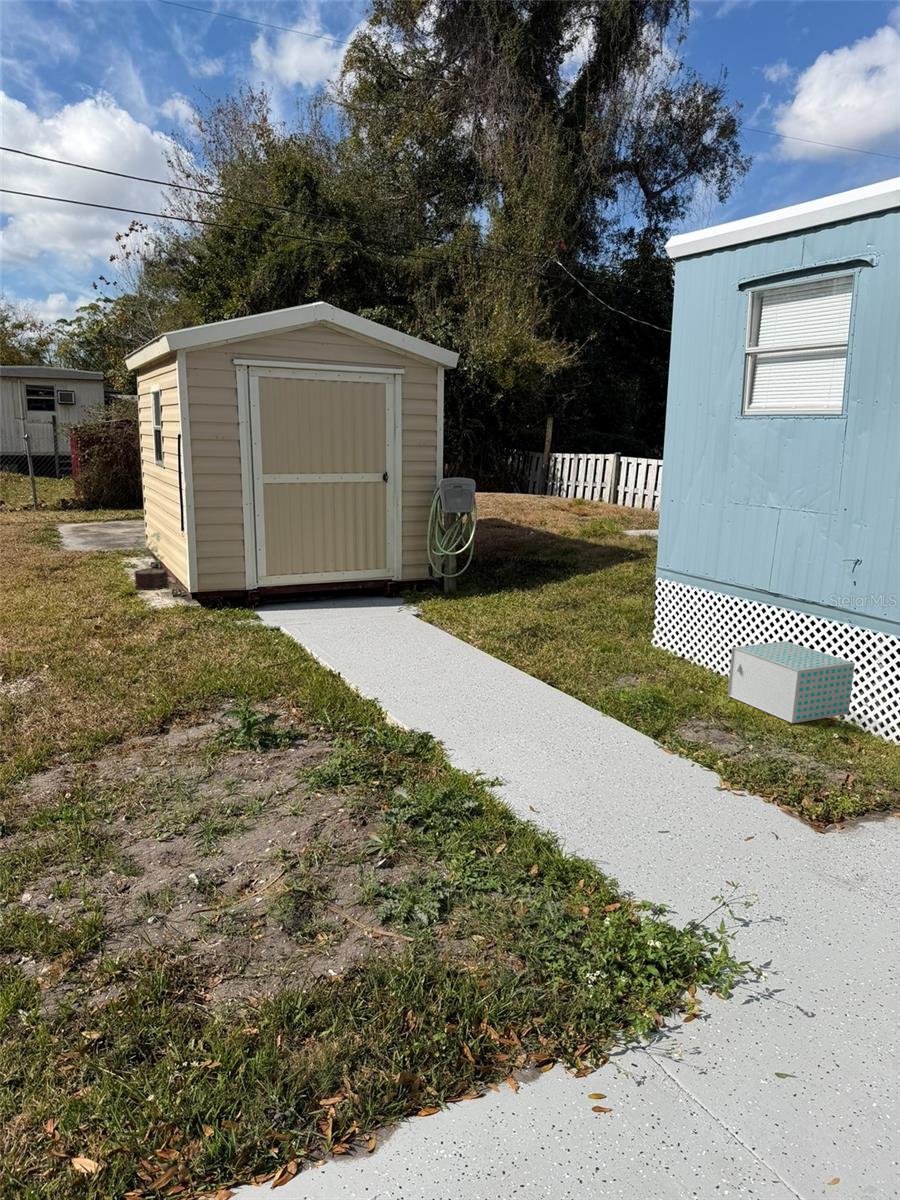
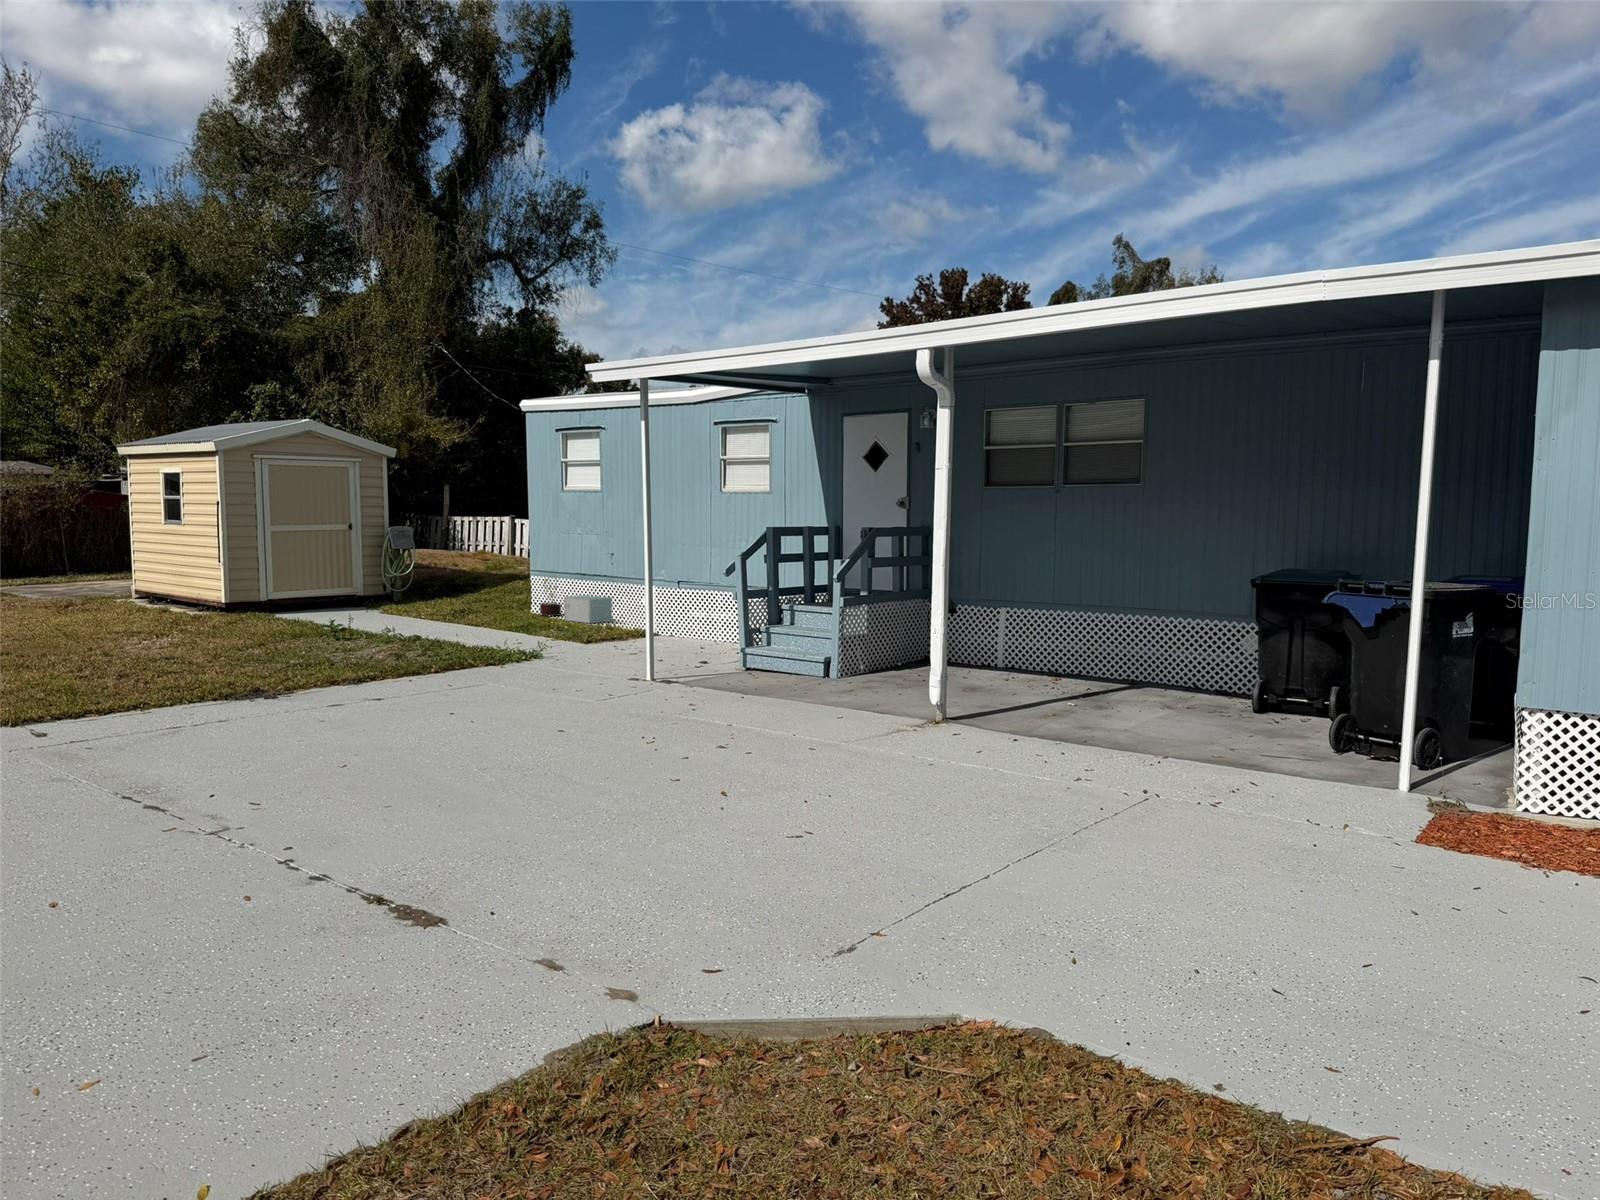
decorative plant: present [134,533,168,590] -> present [540,577,563,616]

